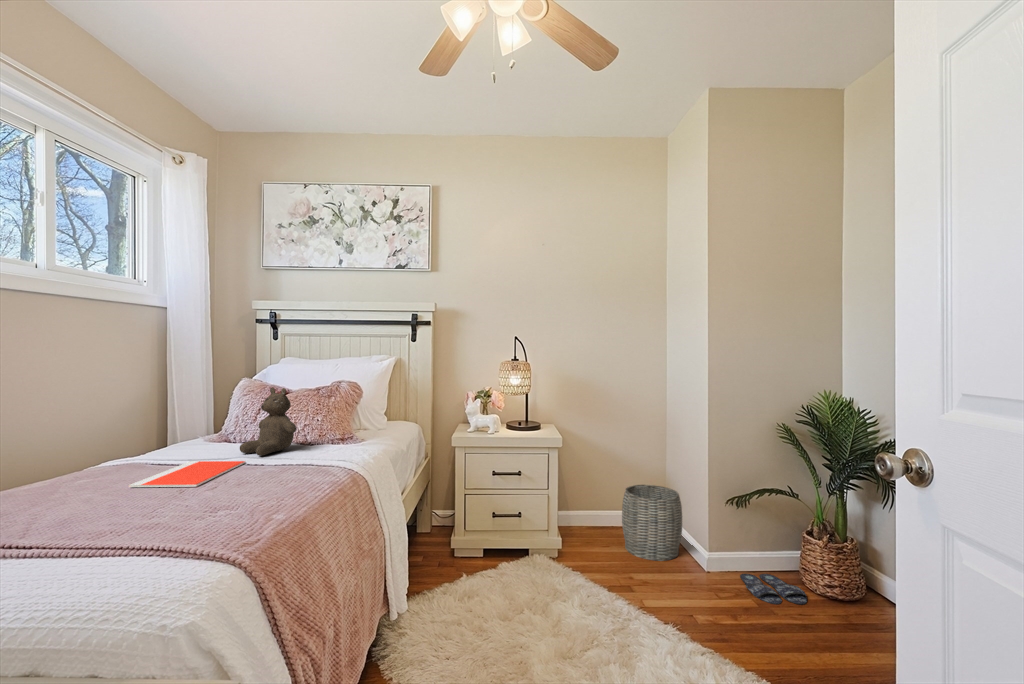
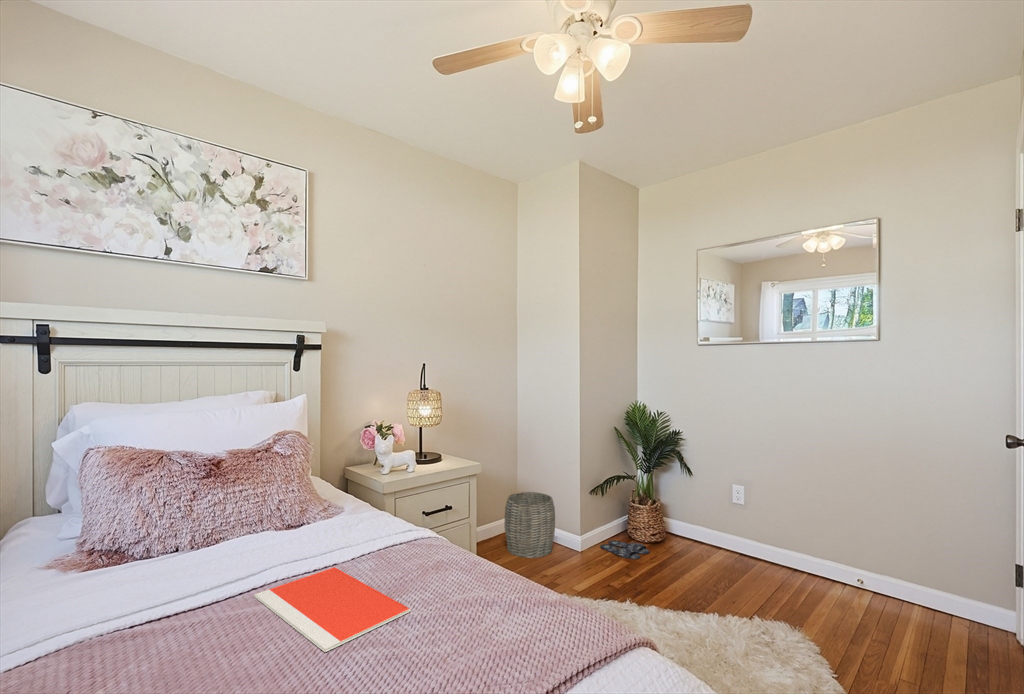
teddy bear: present [240,387,296,456] -> none [261,454,342,561]

